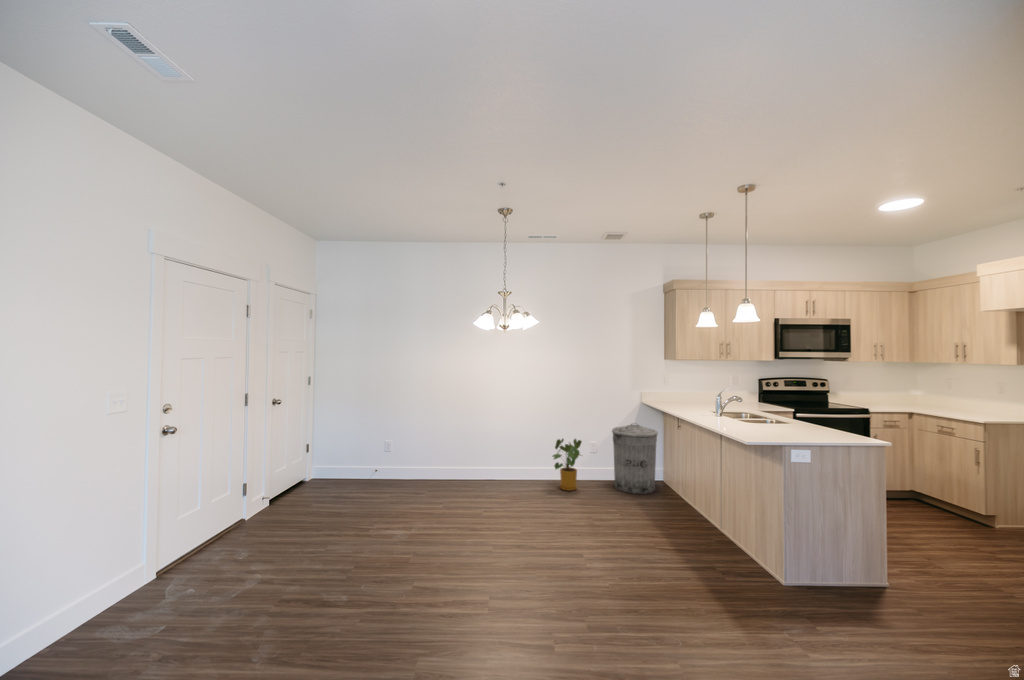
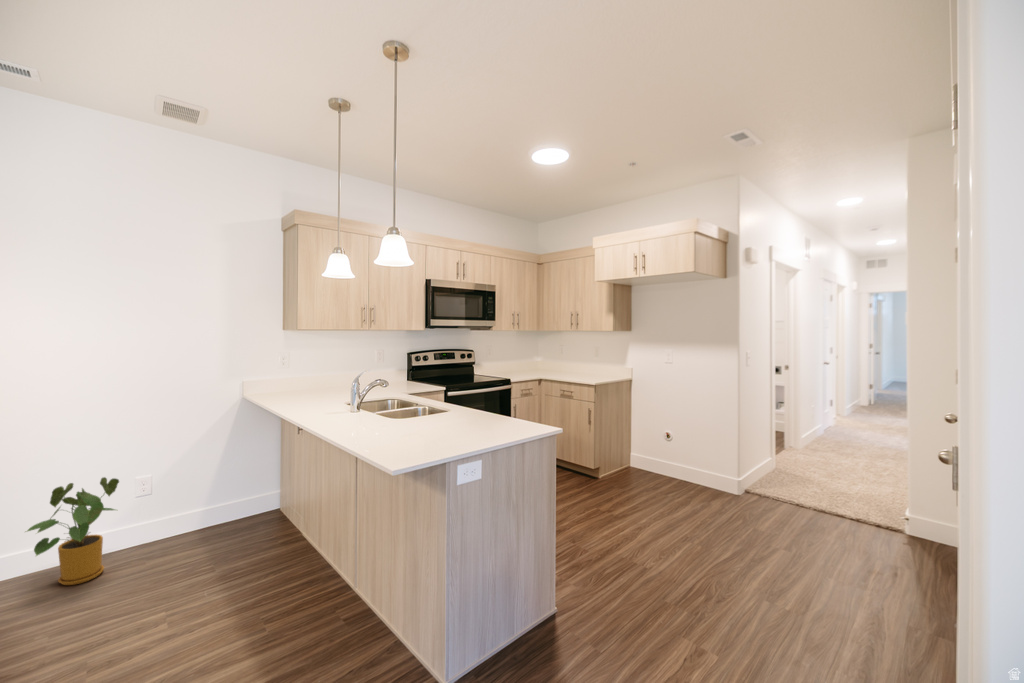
trash can: present [612,424,658,494] -> none [184,432,270,549]

